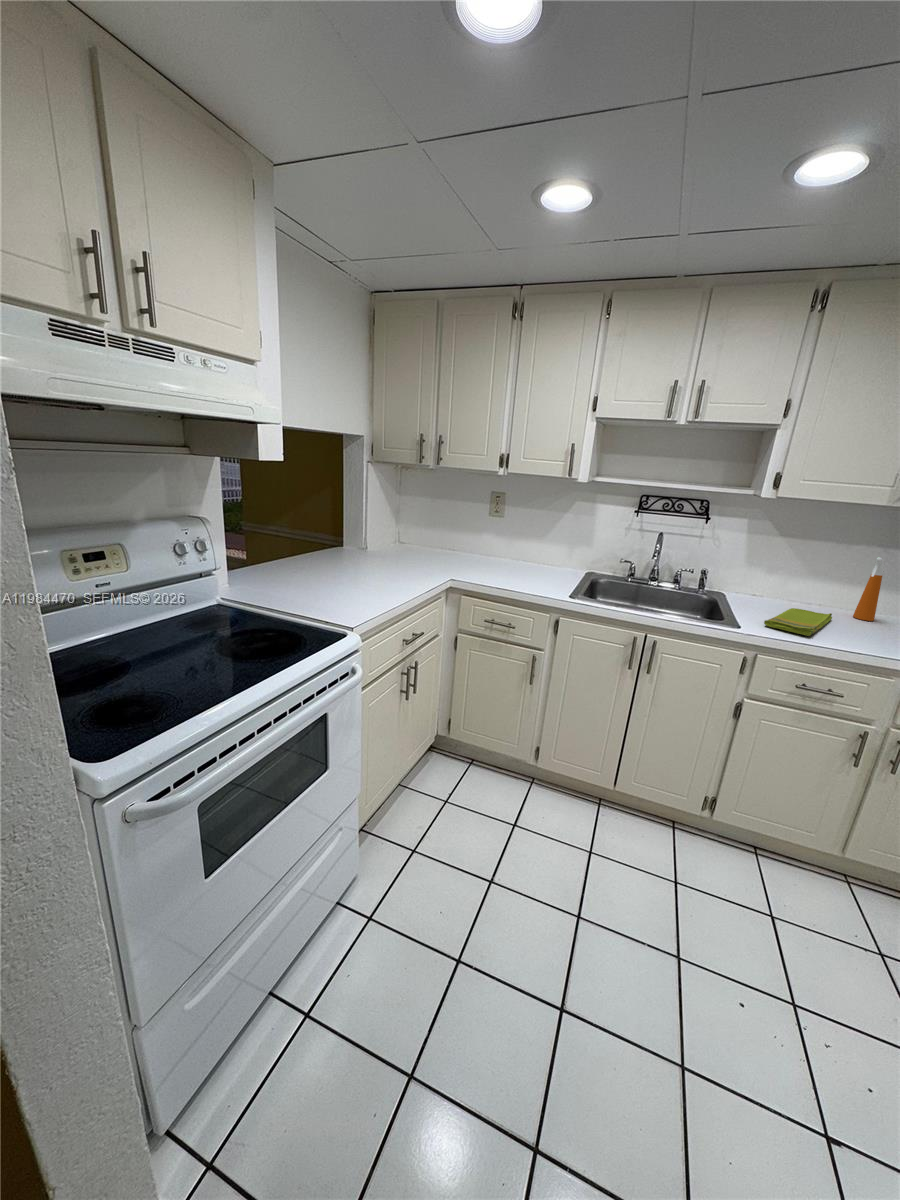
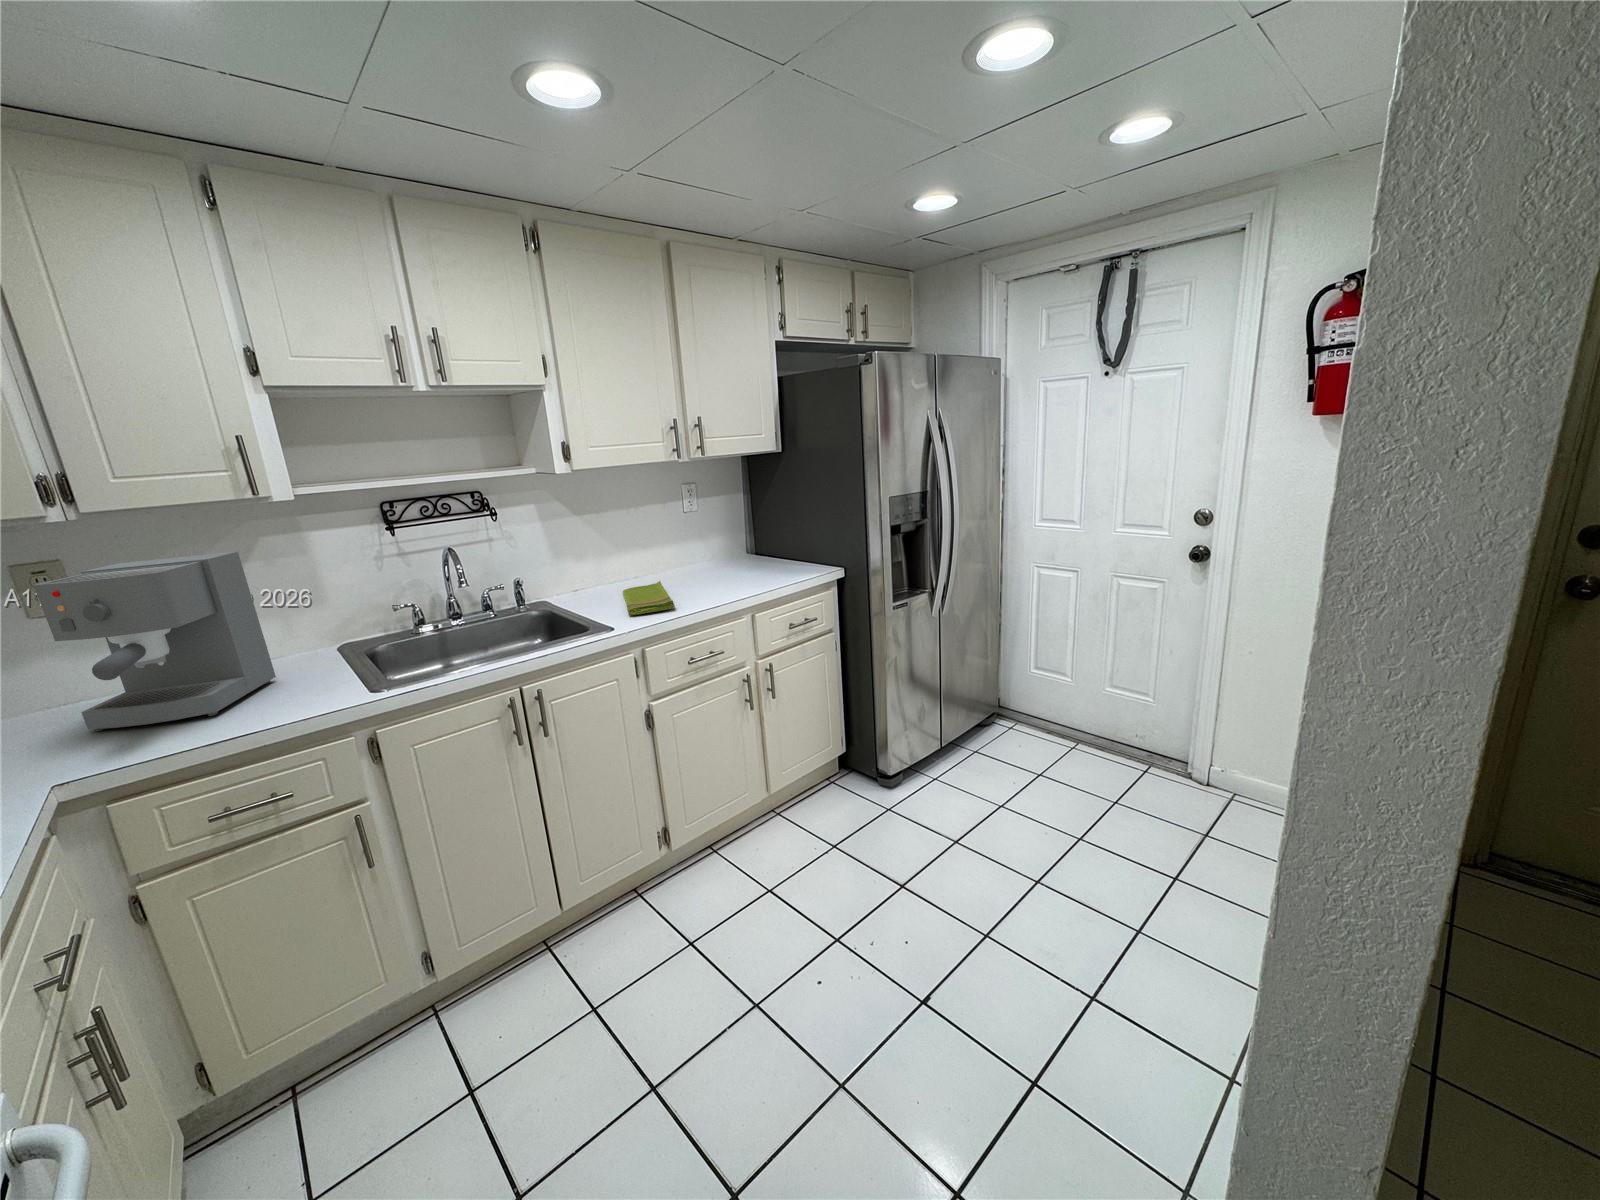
coffee maker: none [478,499,555,579] -> present [33,552,276,731]
spray bottle: present [853,557,884,621] -> none [668,514,686,578]

